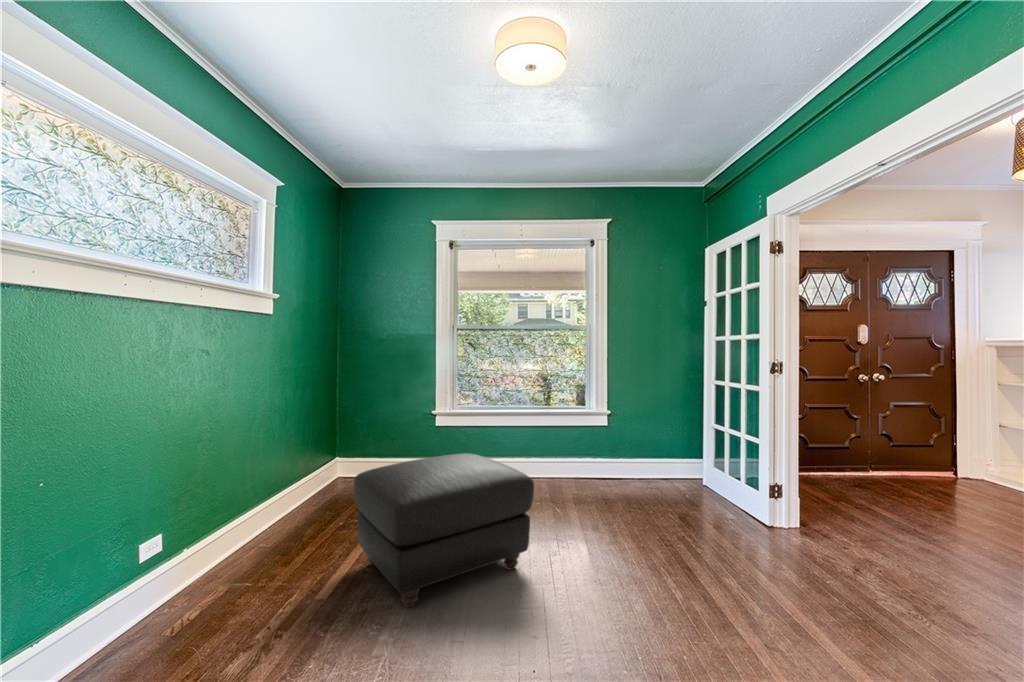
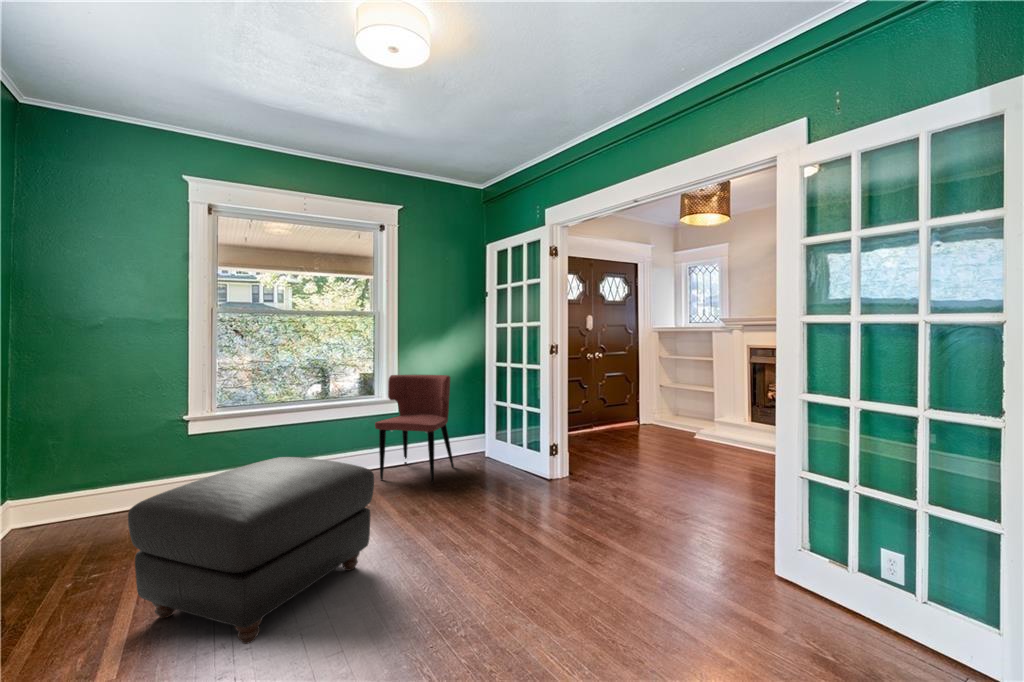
dining chair: none [575,387,659,502] -> present [375,375,454,483]

